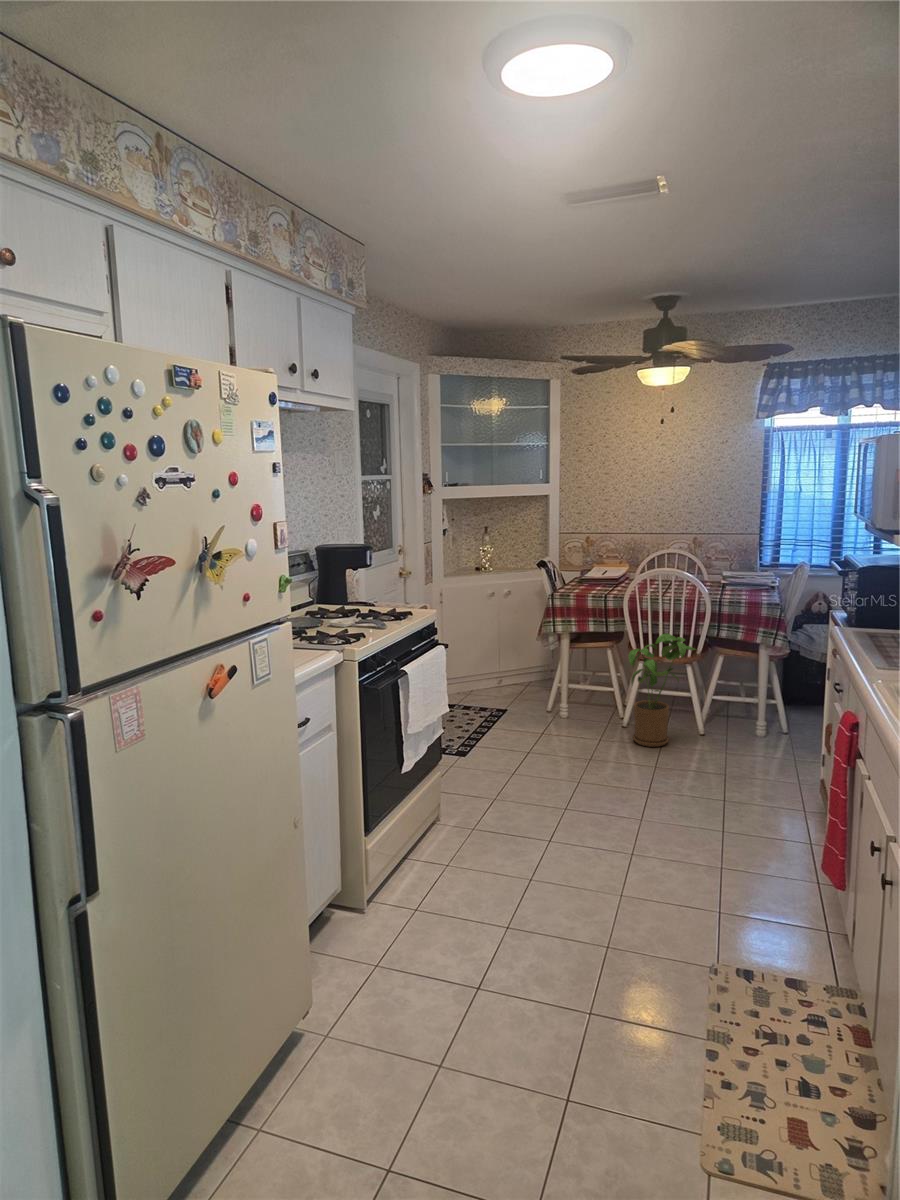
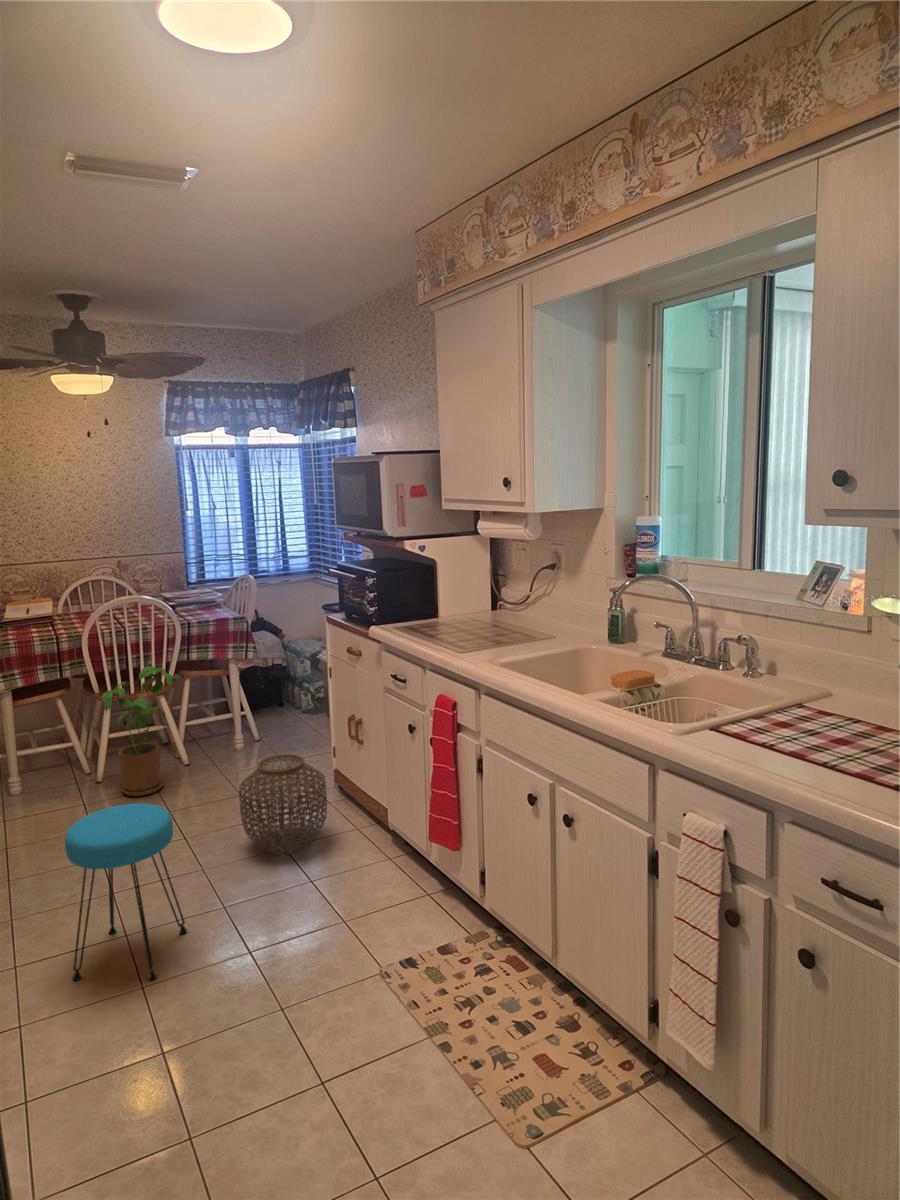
stool: none [502,733,594,875] -> present [65,804,187,980]
woven basket: none [685,739,775,838] -> present [239,754,327,856]

